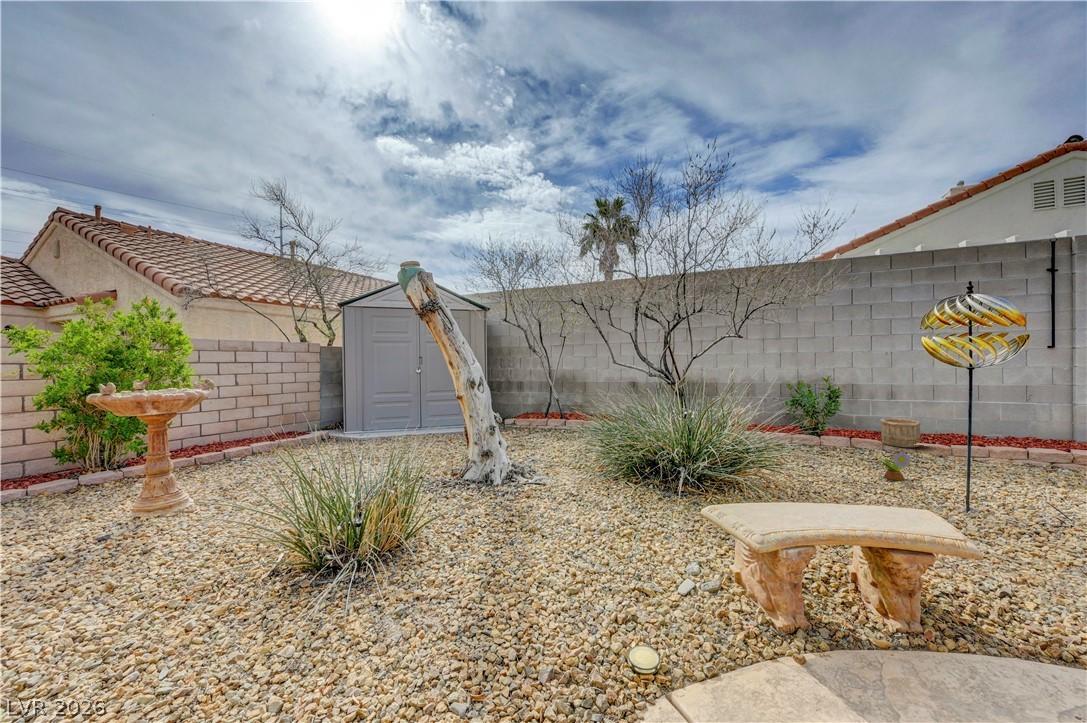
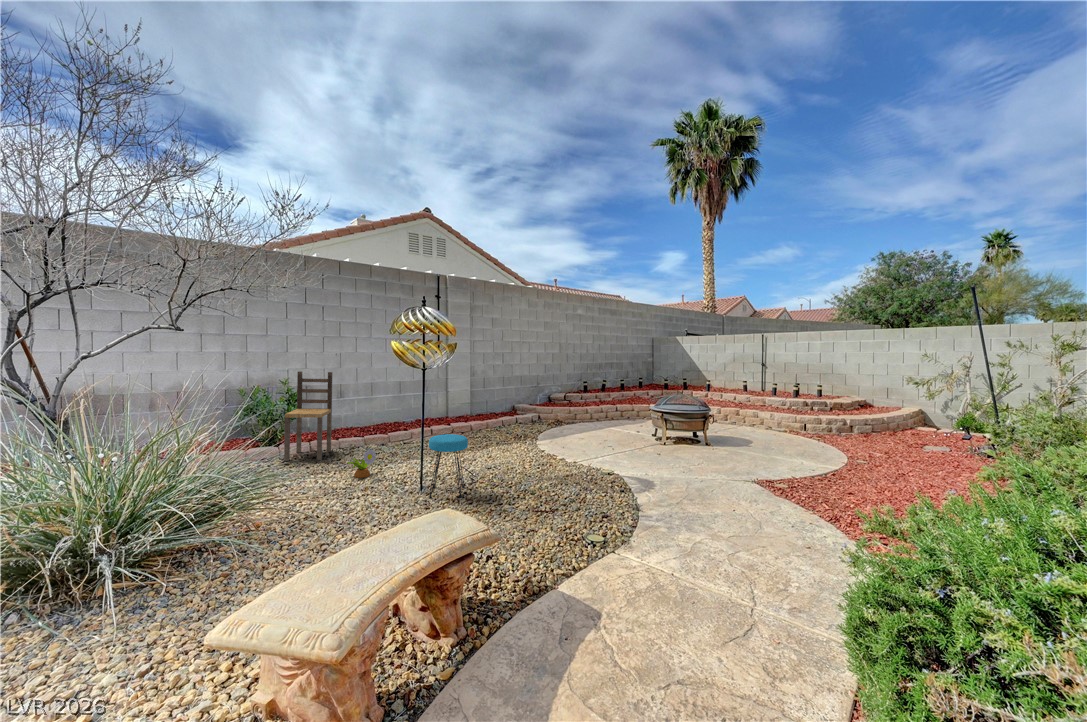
chair: none [822,369,874,456] -> present [284,371,332,461]
wooden bucket: present [881,418,921,447] -> none [333,415,366,443]
stool: none [968,449,1042,534] -> present [429,434,468,498]

